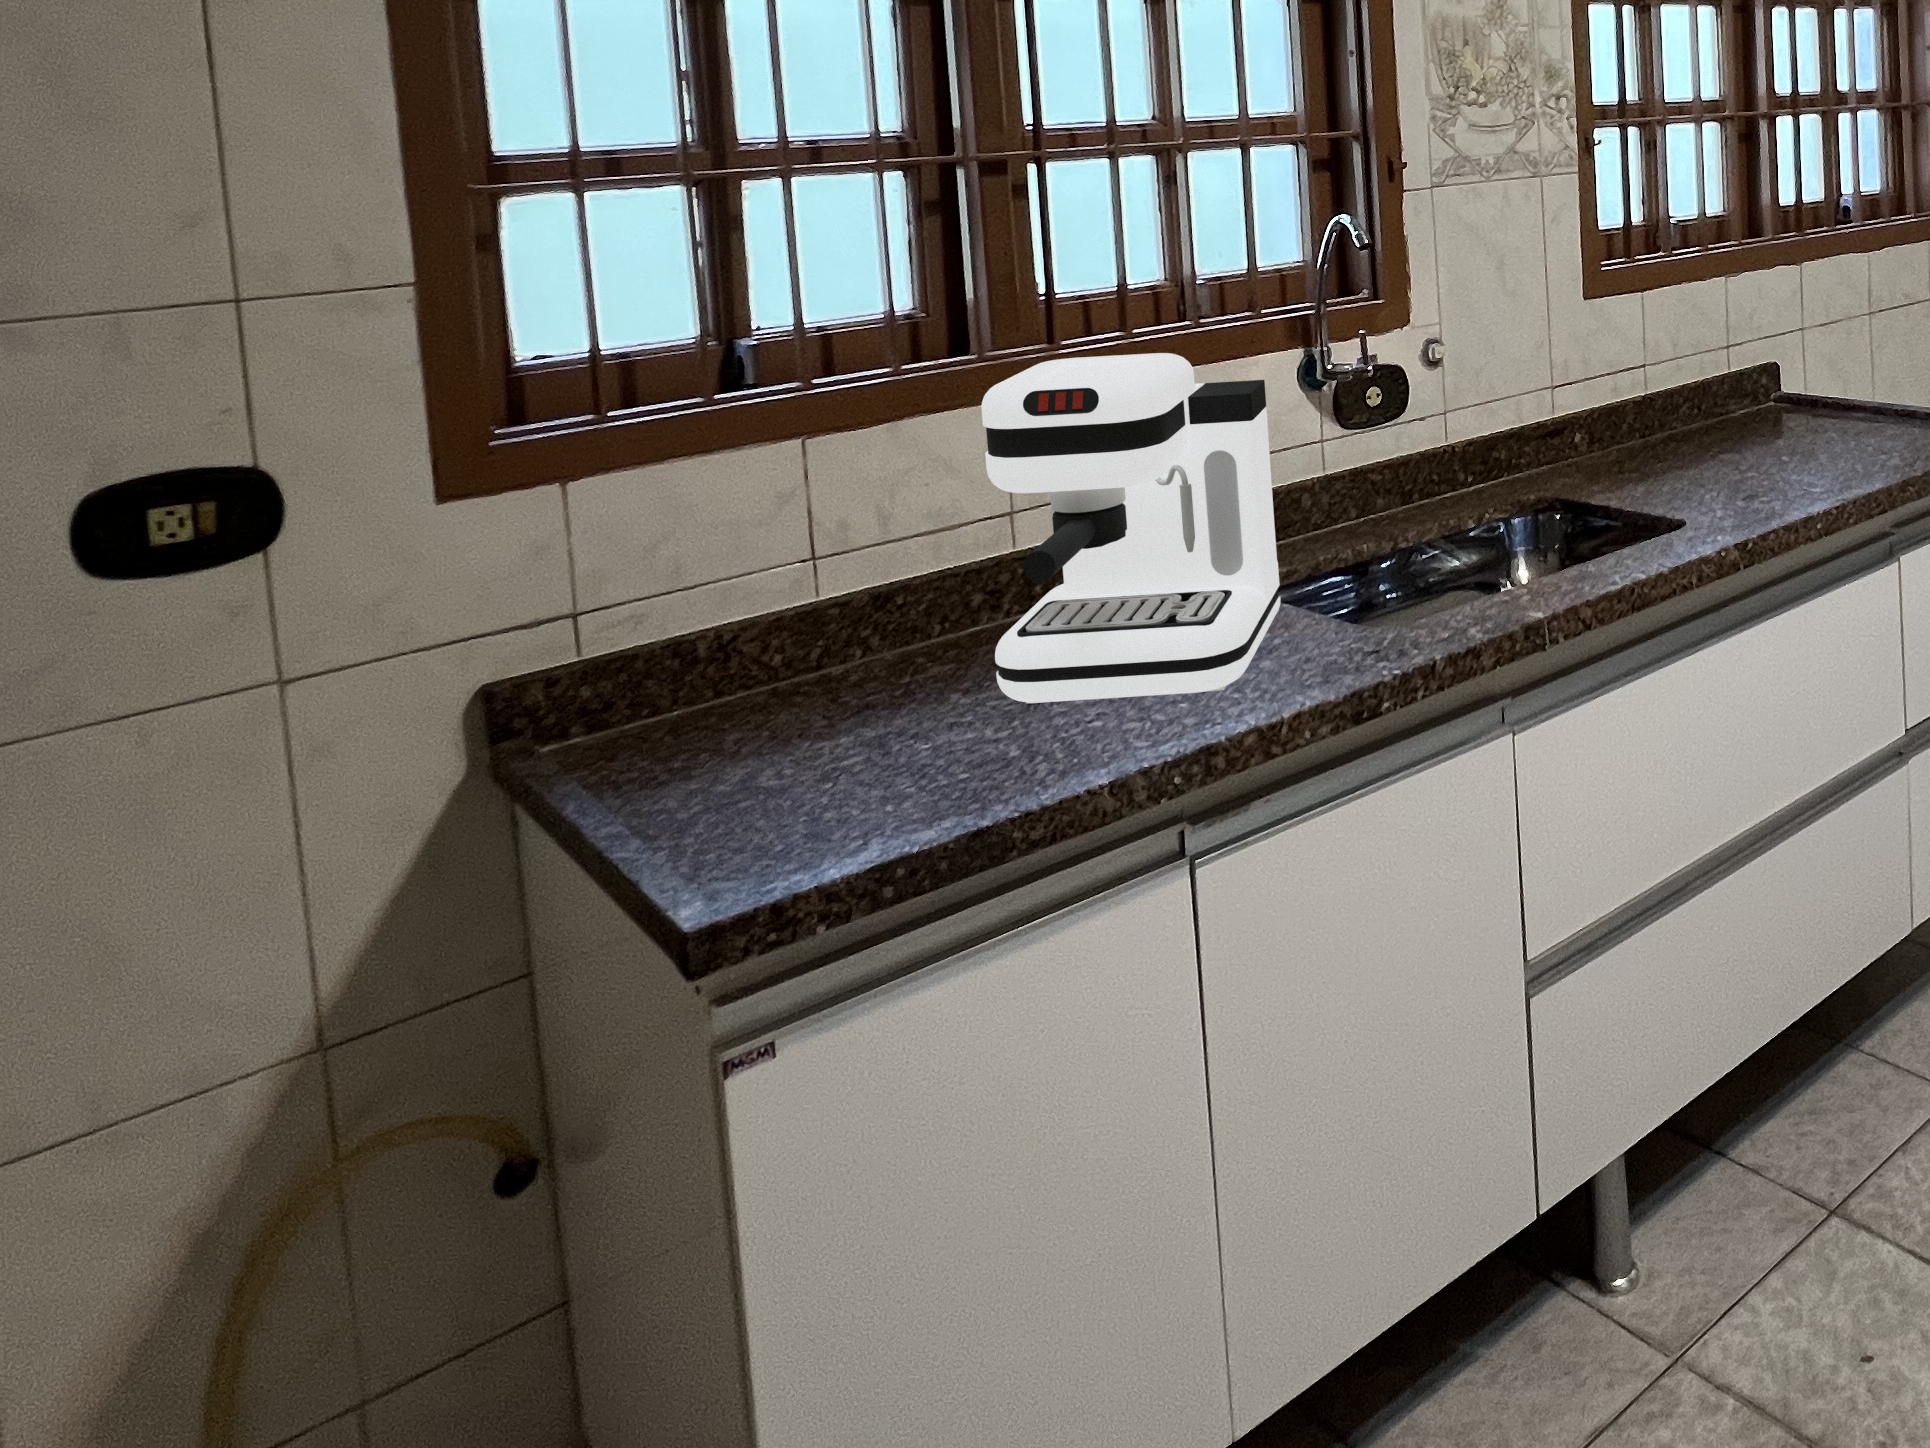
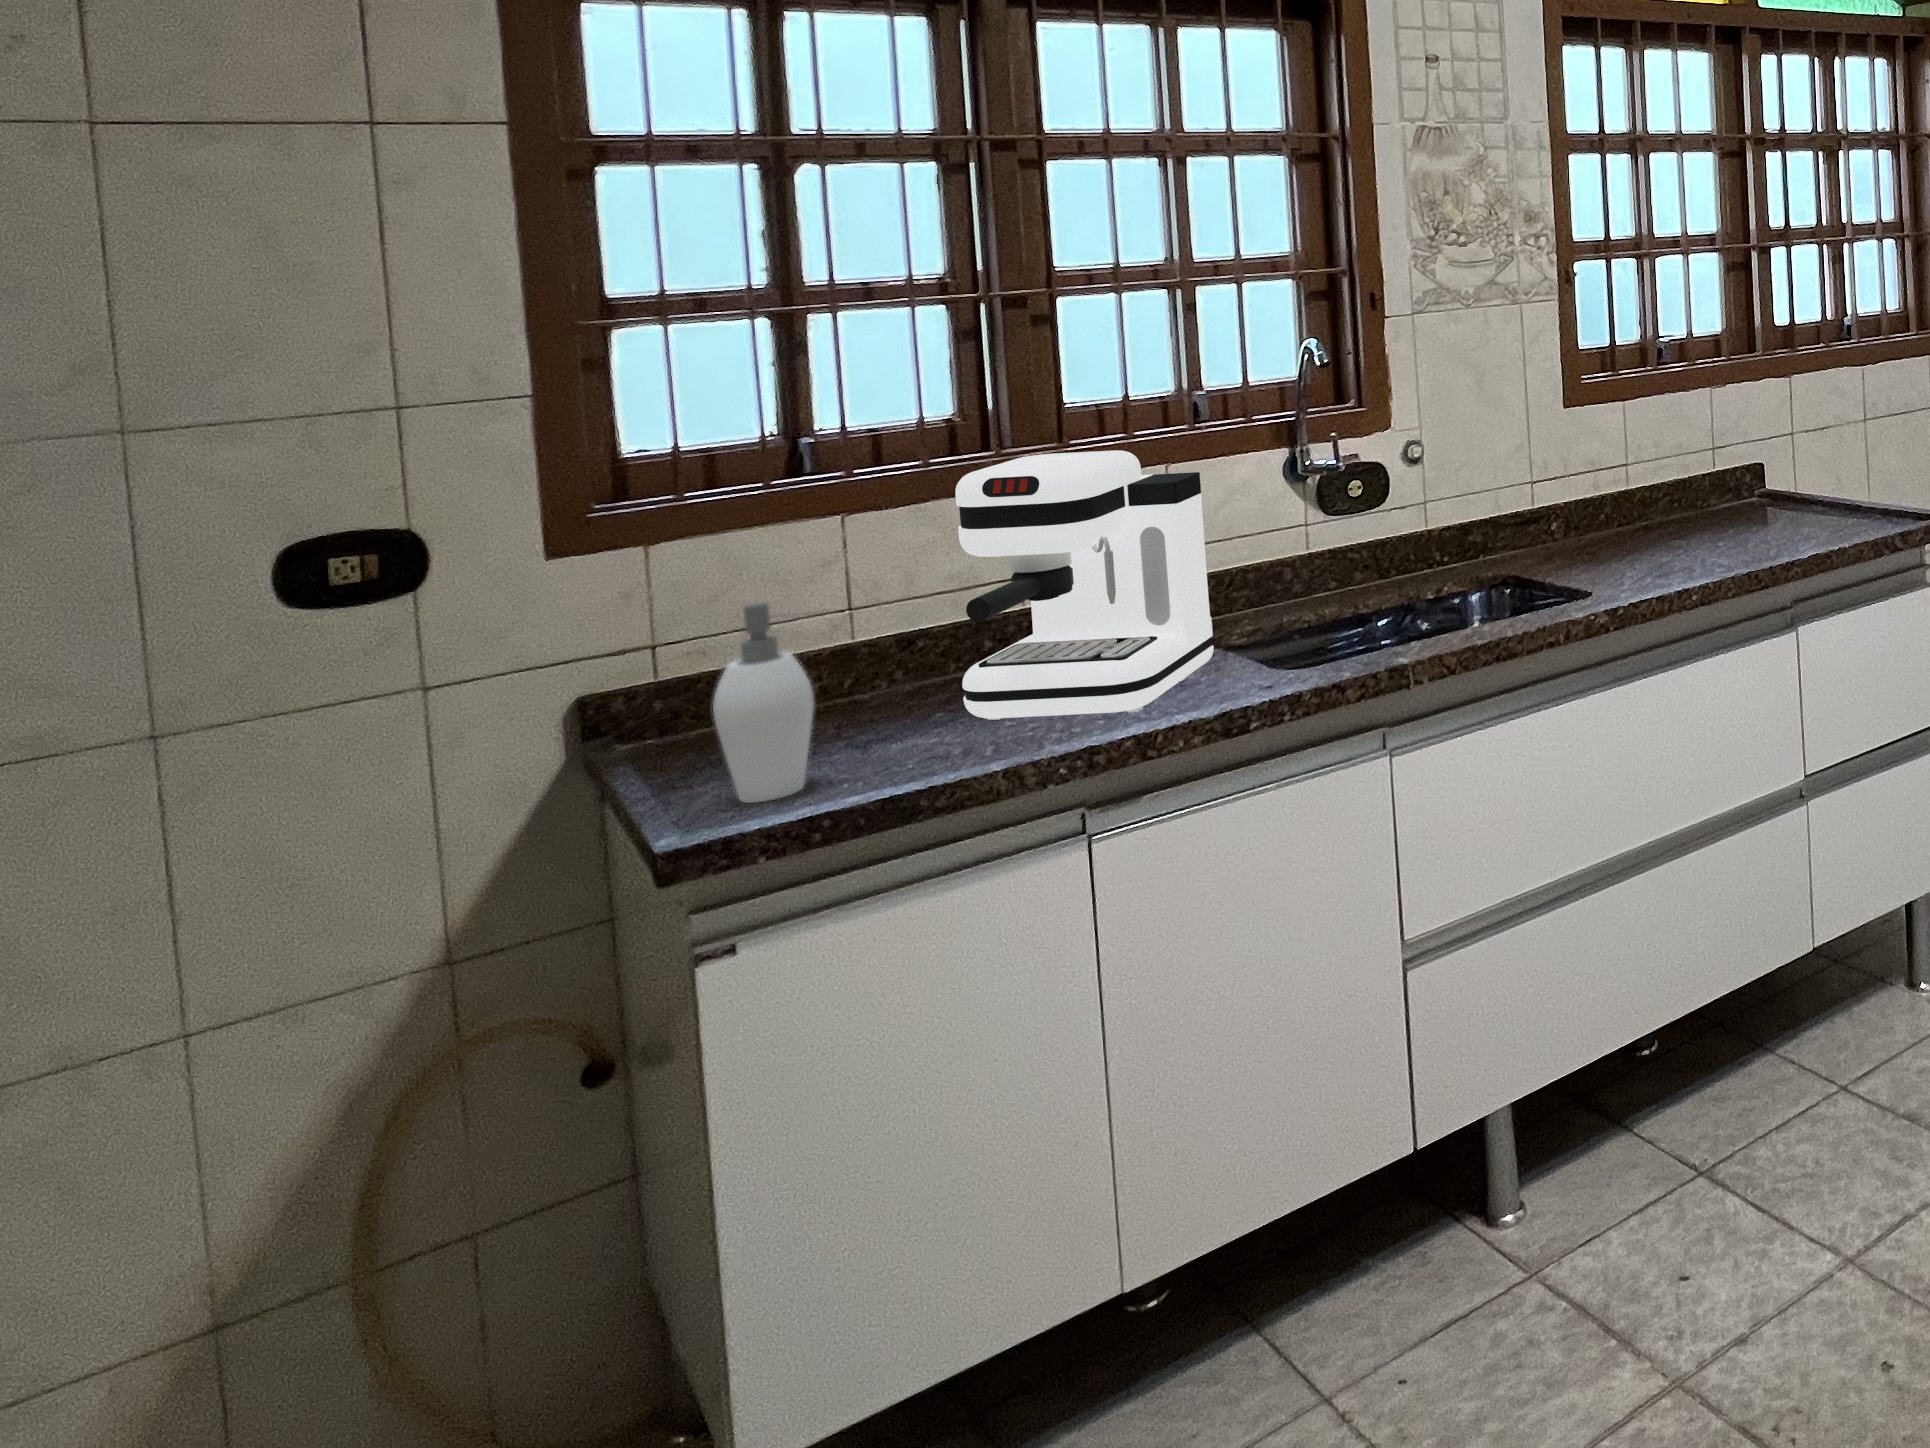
soap dispenser: none [713,565,870,841] -> present [713,602,814,803]

